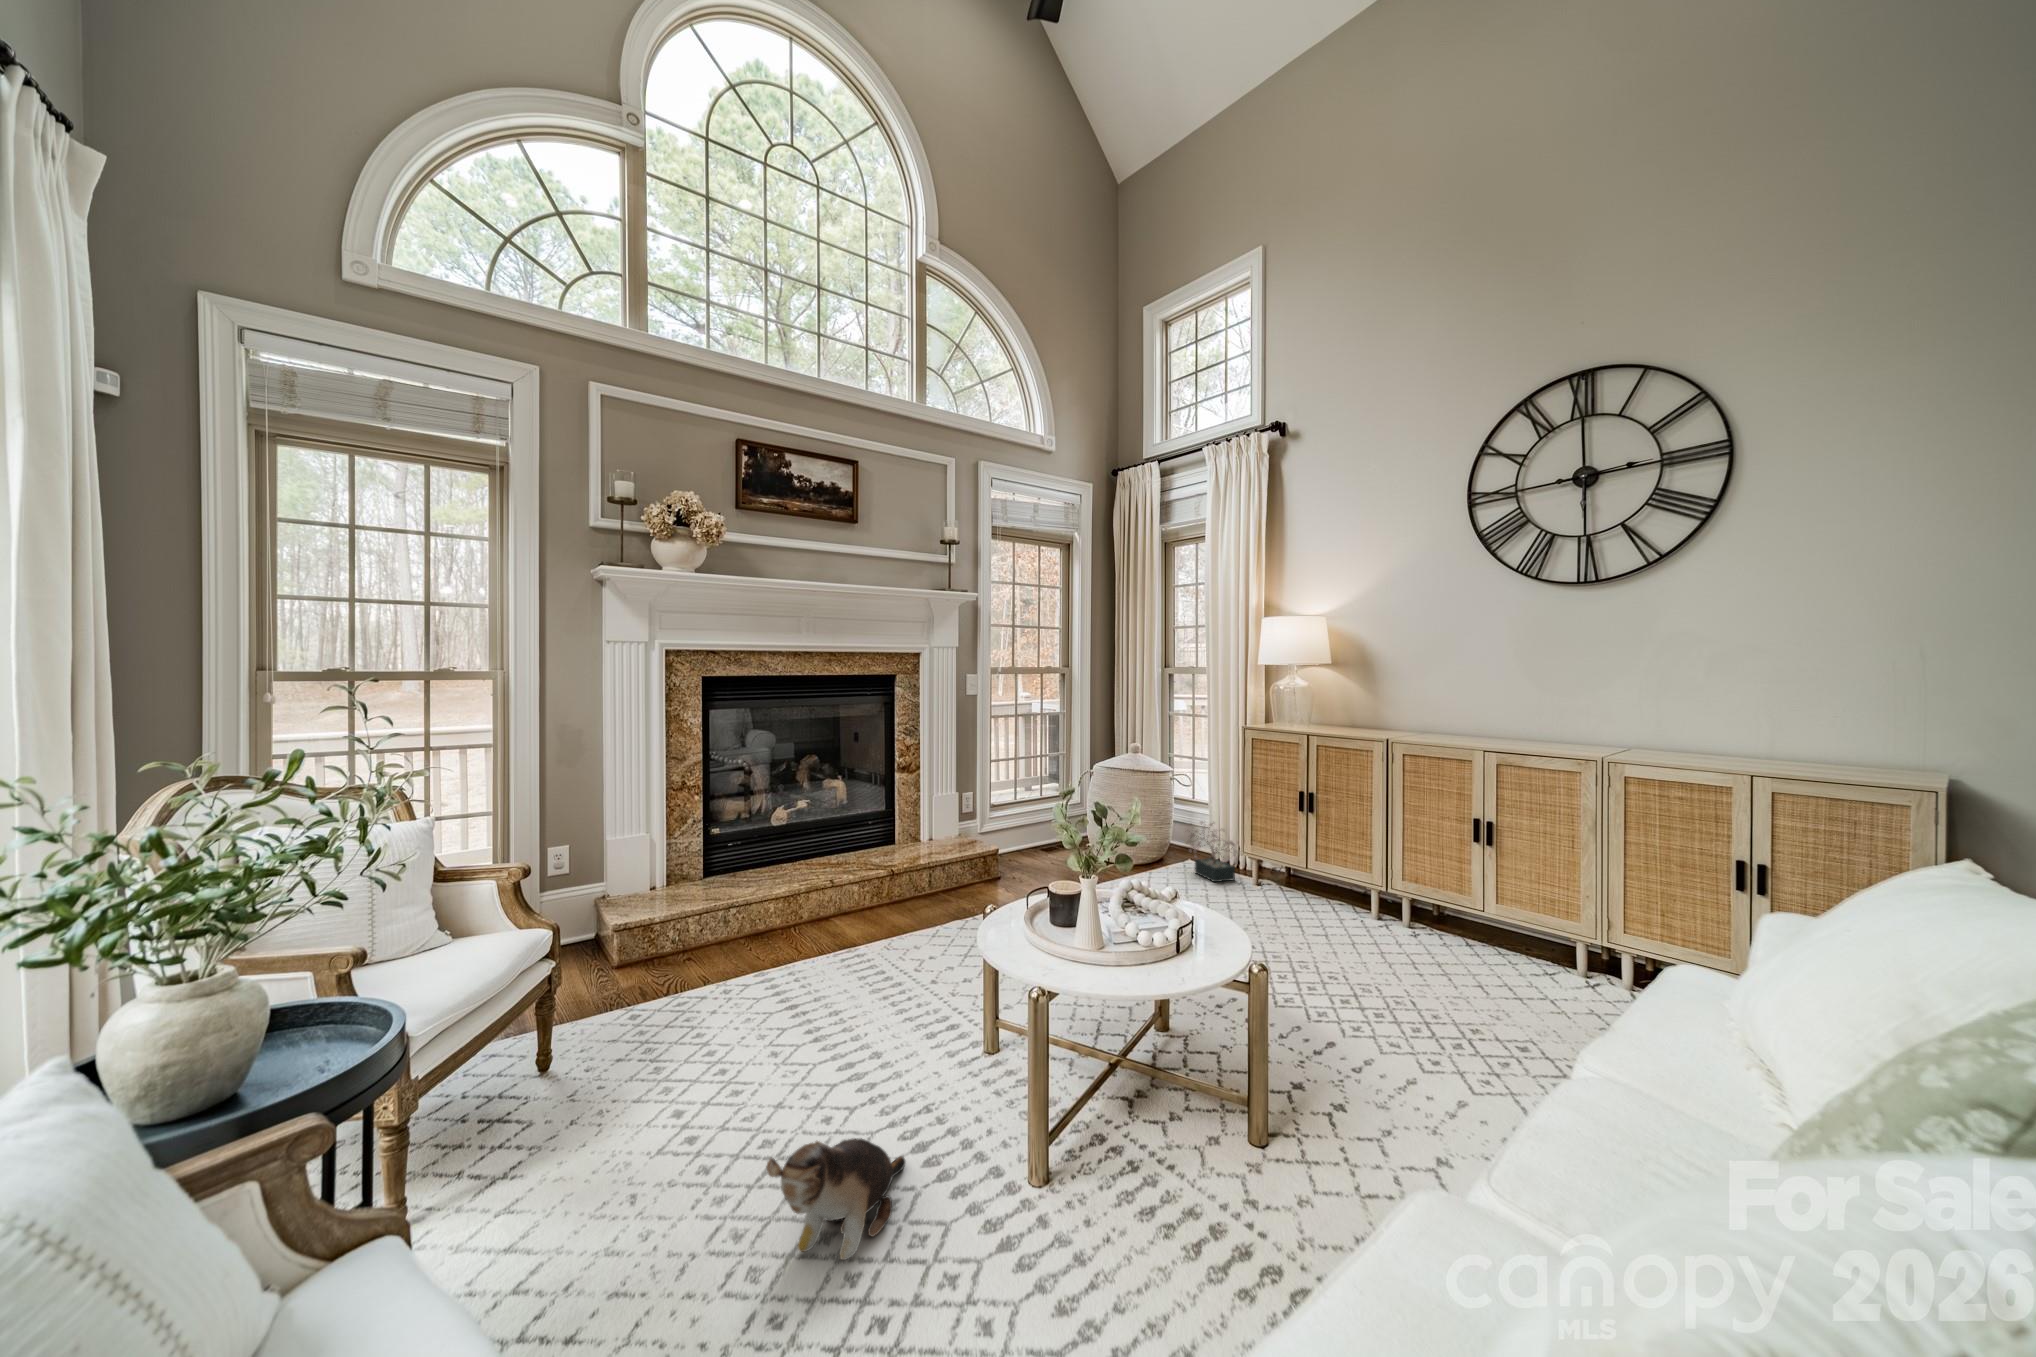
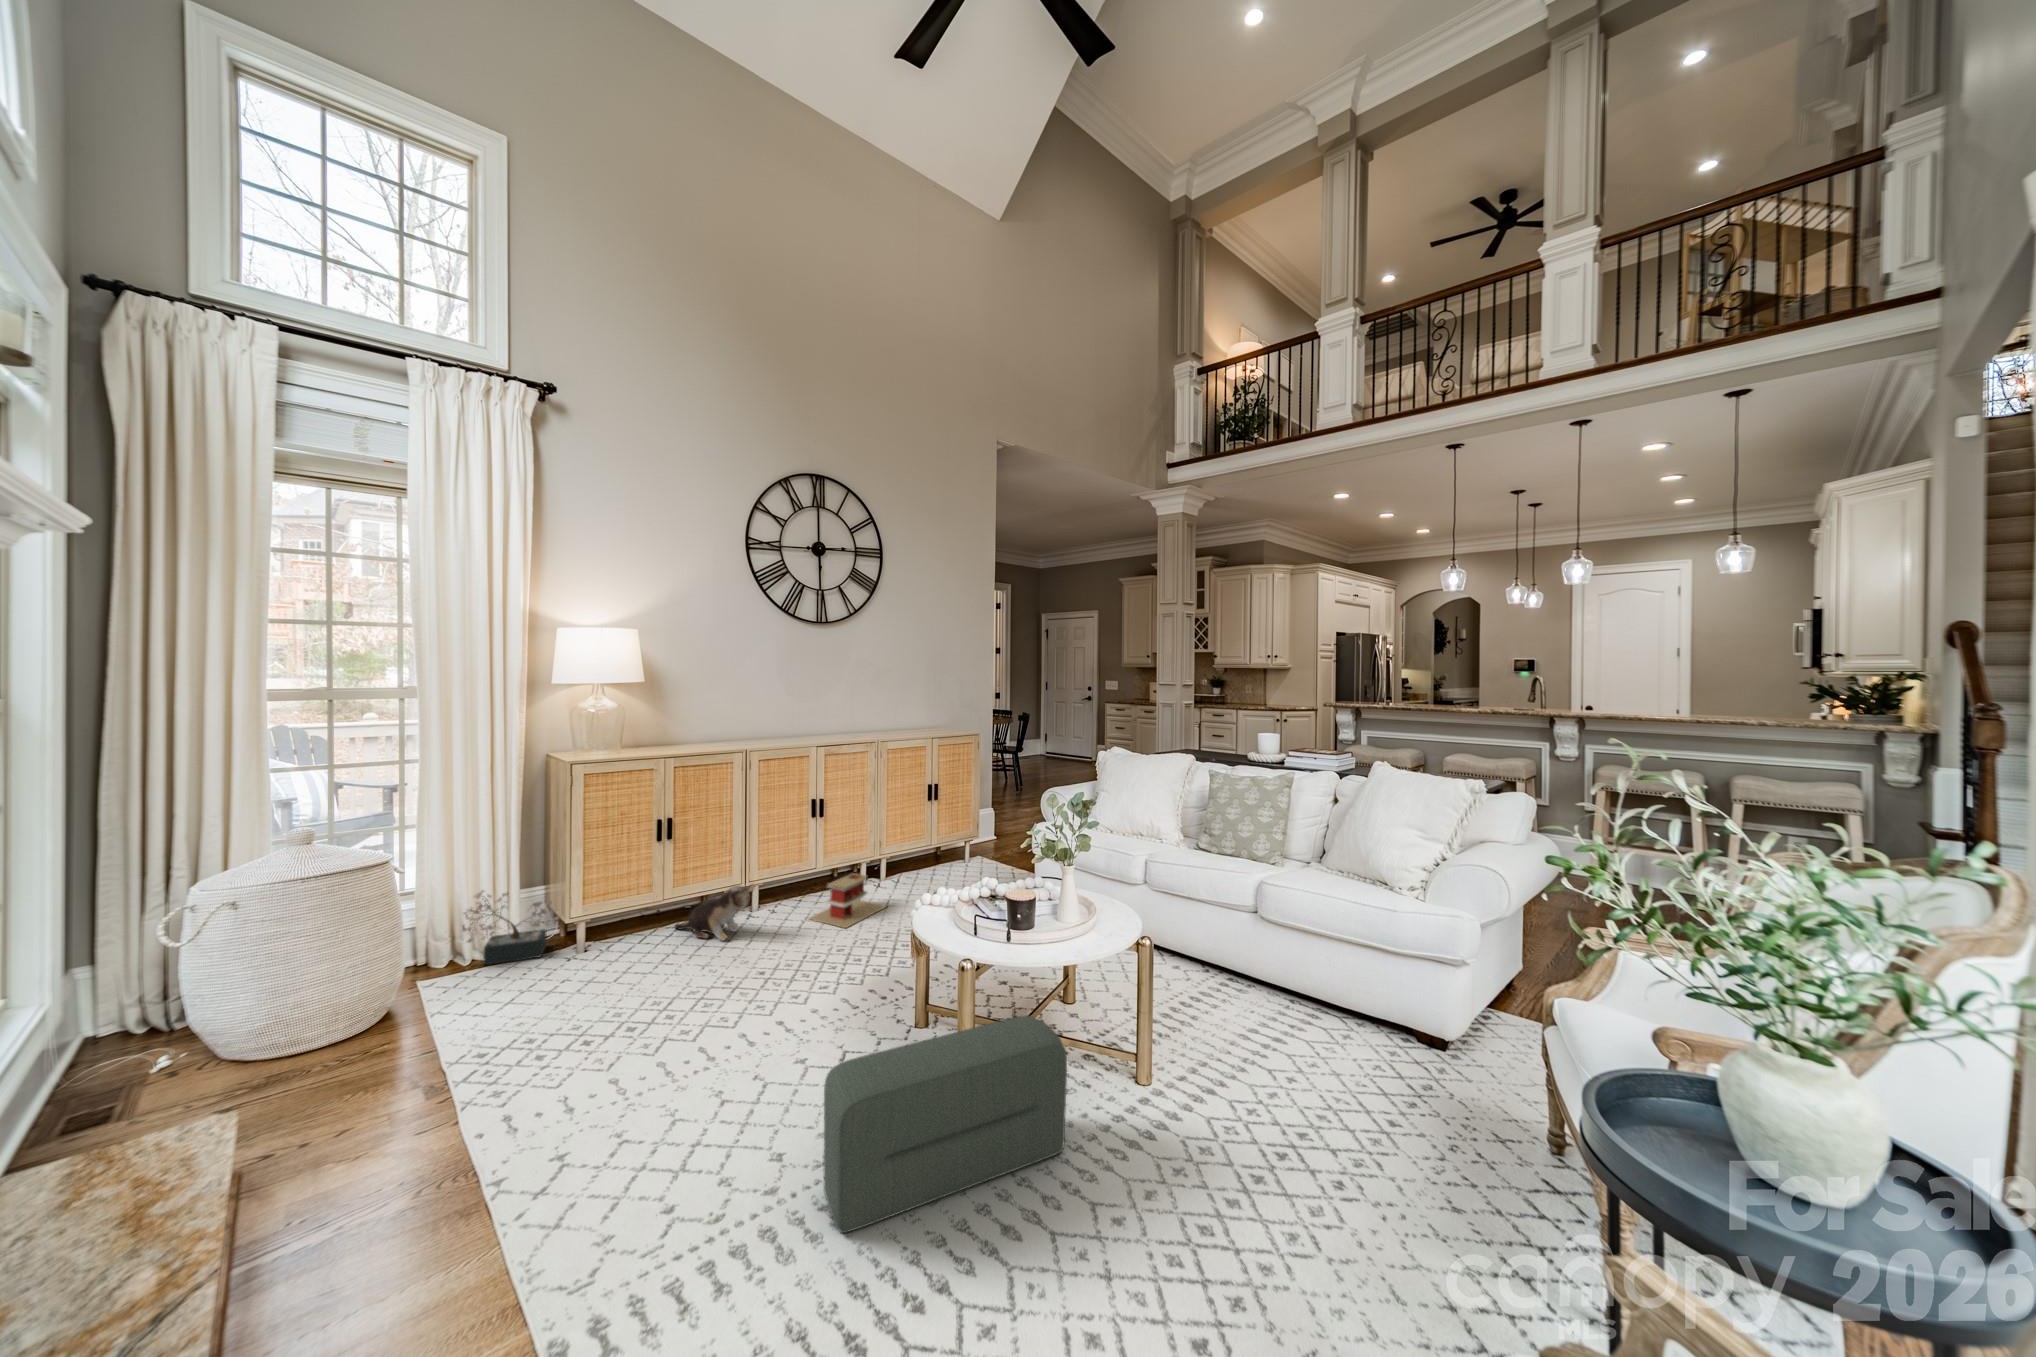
pouf: none [877,914,978,1094] -> present [824,1015,1067,1233]
toy house: none [1365,923,1473,998] -> present [808,873,886,928]
plush toy: present [767,1138,906,1260] -> present [675,884,755,941]

